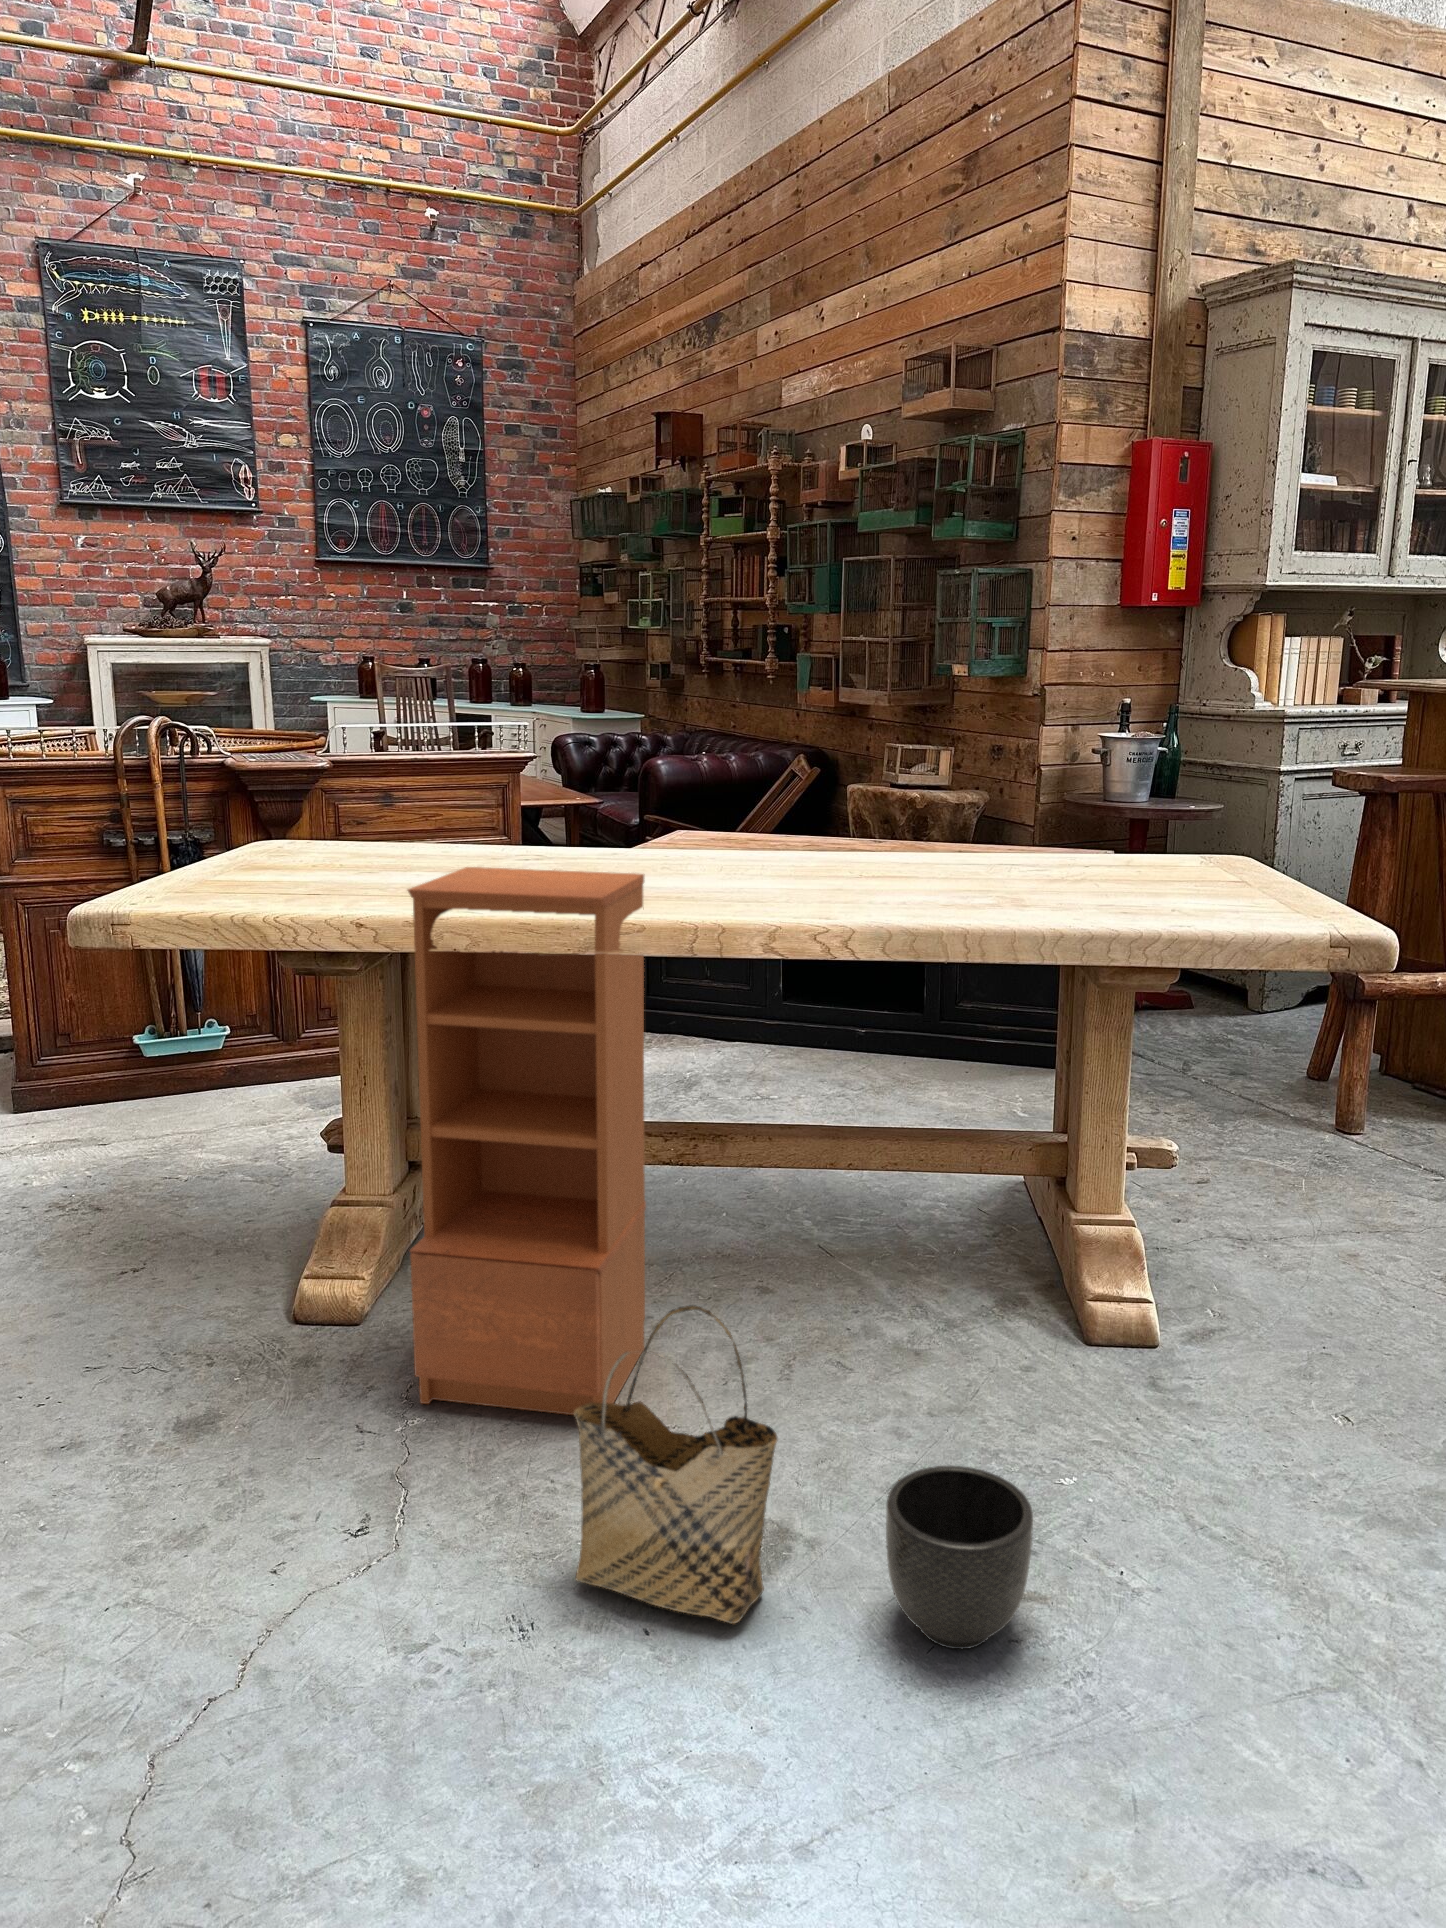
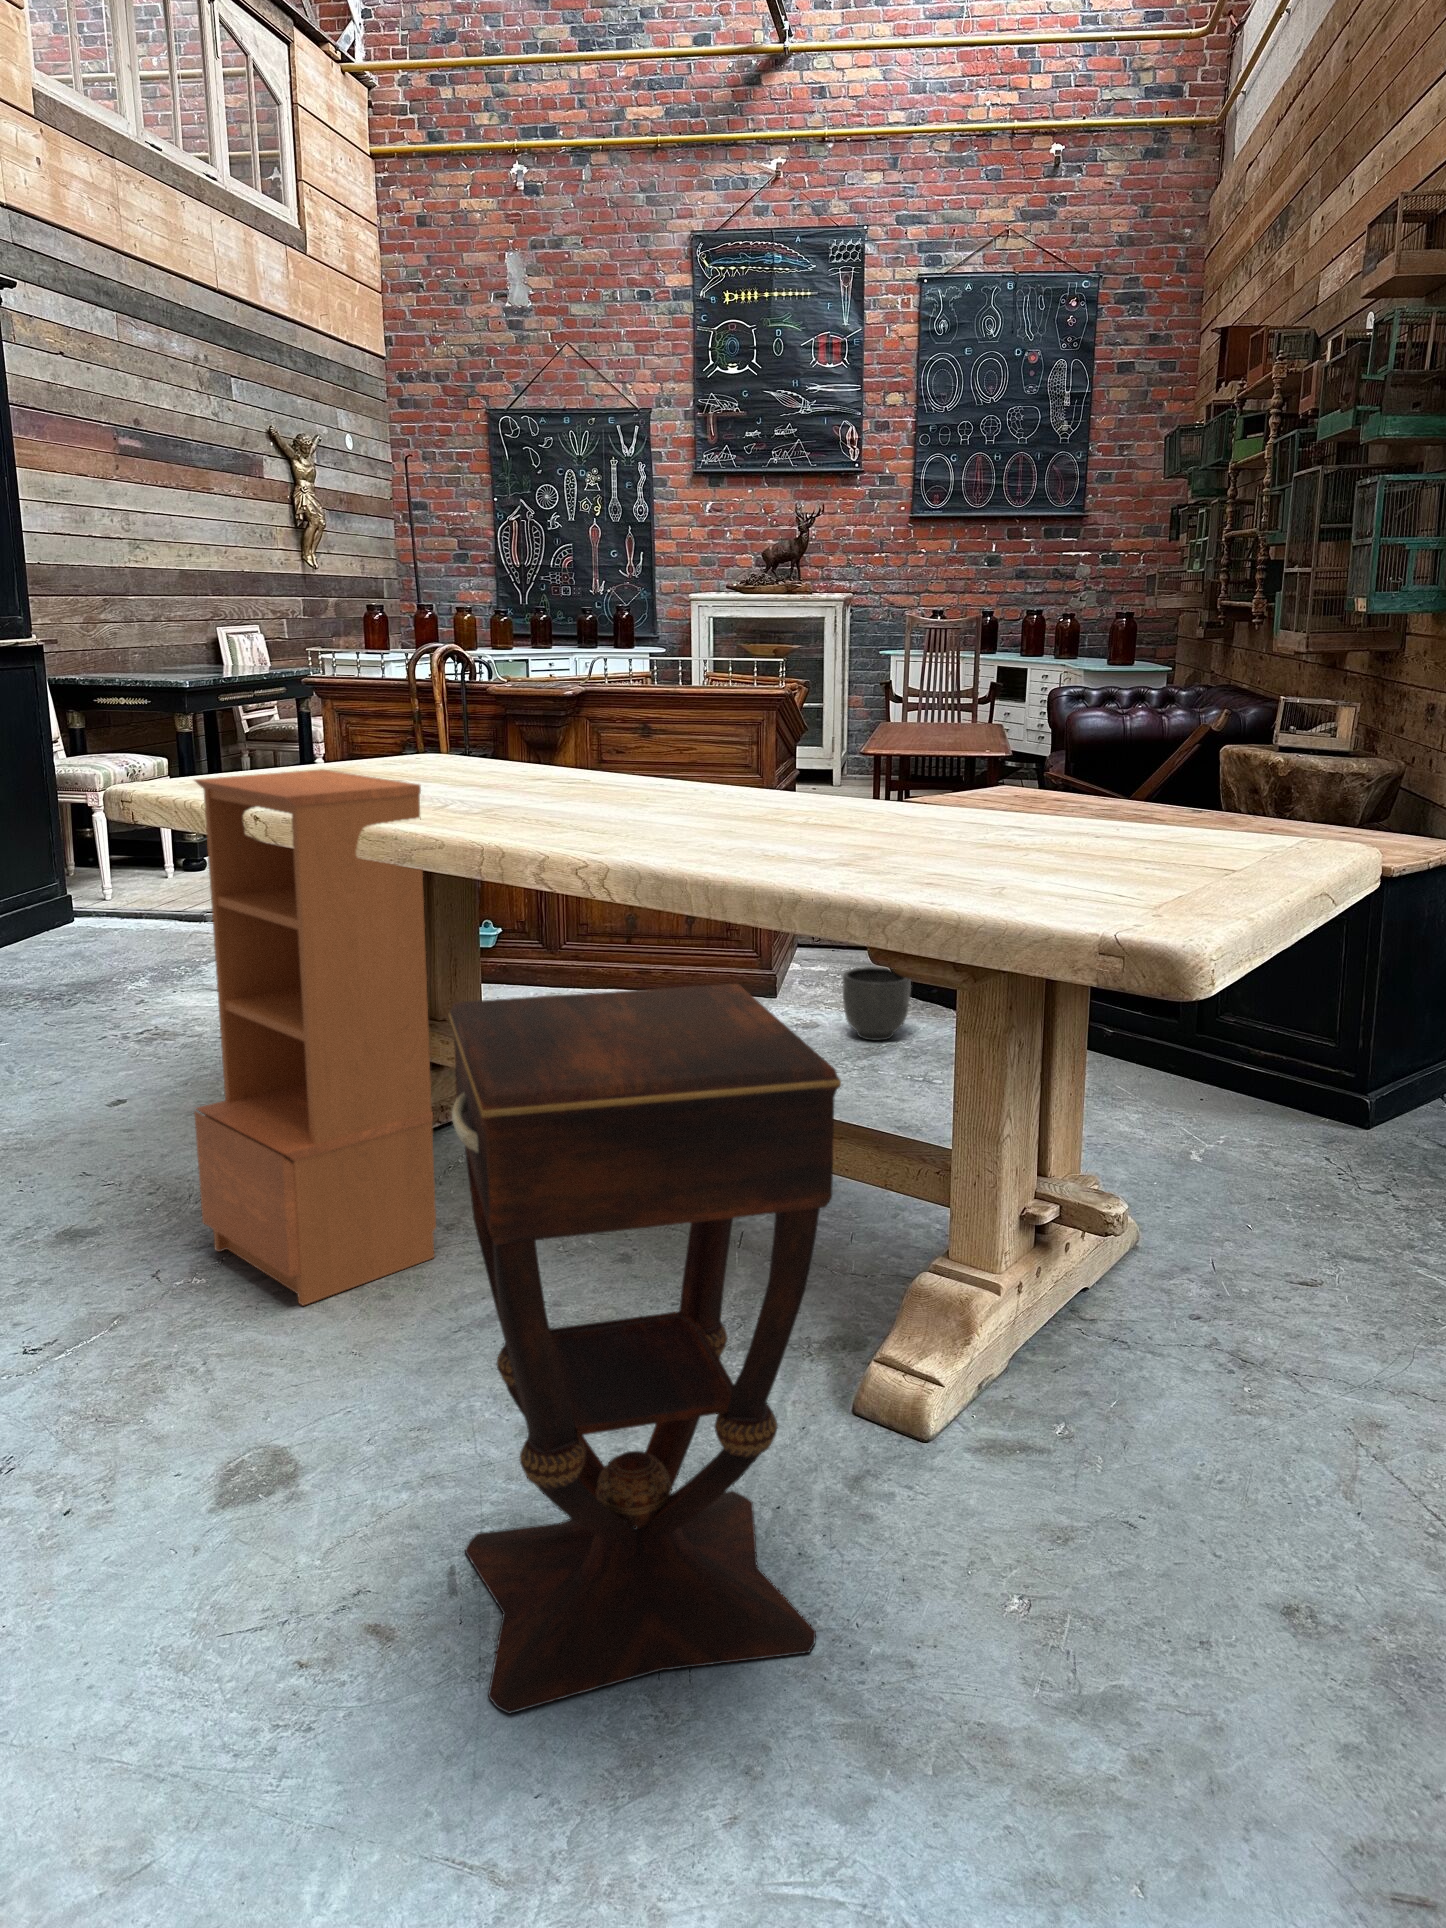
side table: none [1055,1014,1431,1638] -> present [449,984,841,1713]
woven basket: present [574,1305,777,1624] -> none [47,1185,190,1489]
planter: present [886,1466,1033,1649] -> present [843,967,911,1041]

